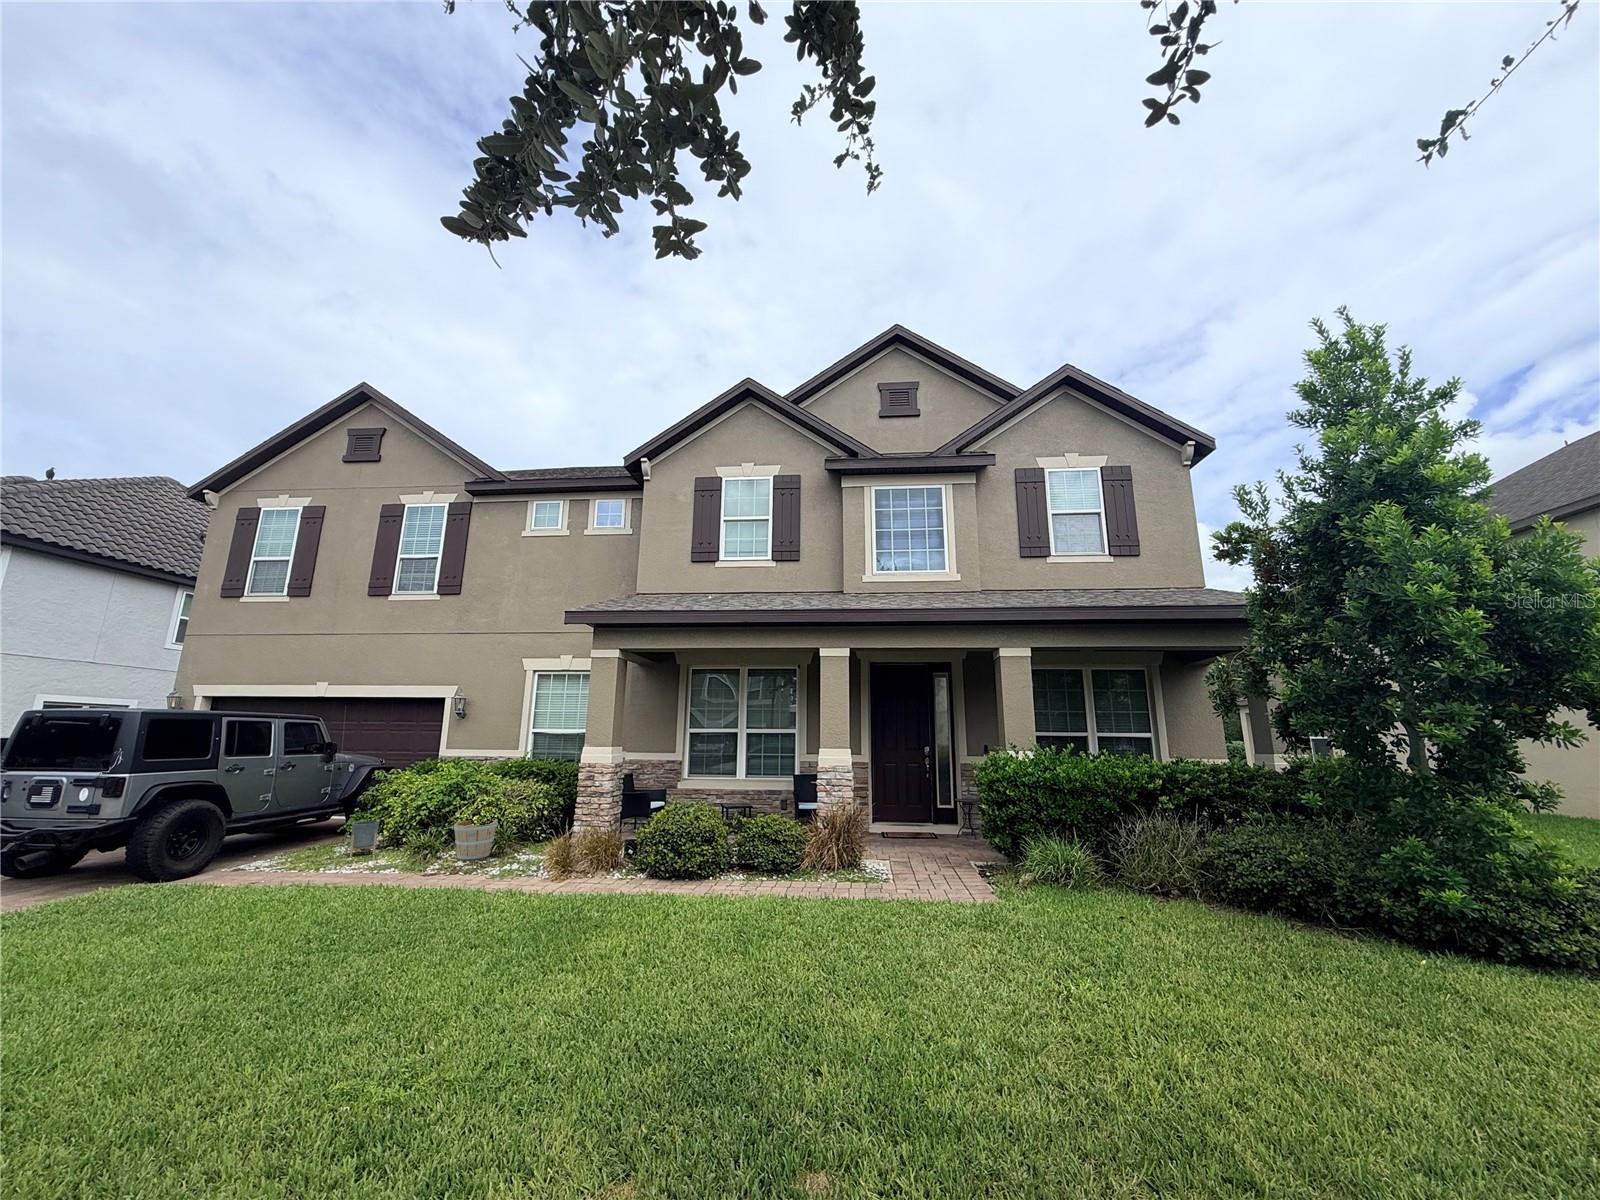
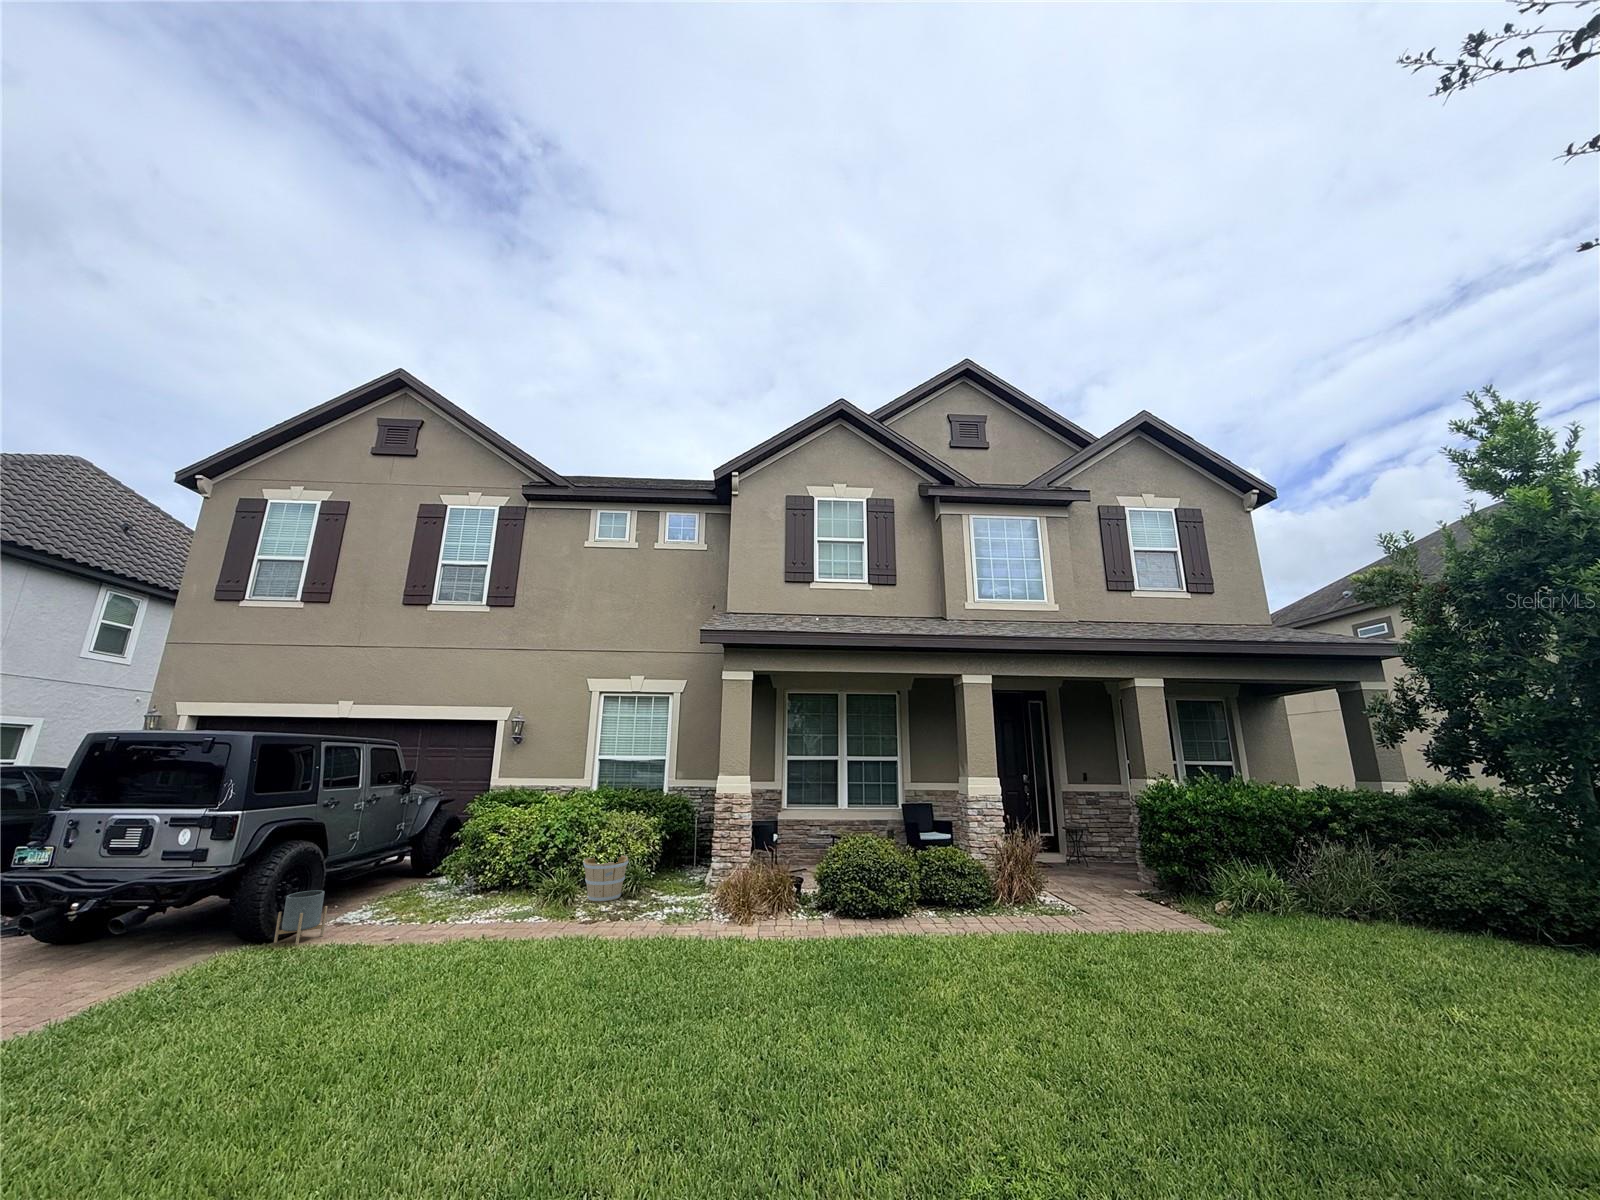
planter: present [350,821,379,857] -> present [274,890,327,945]

